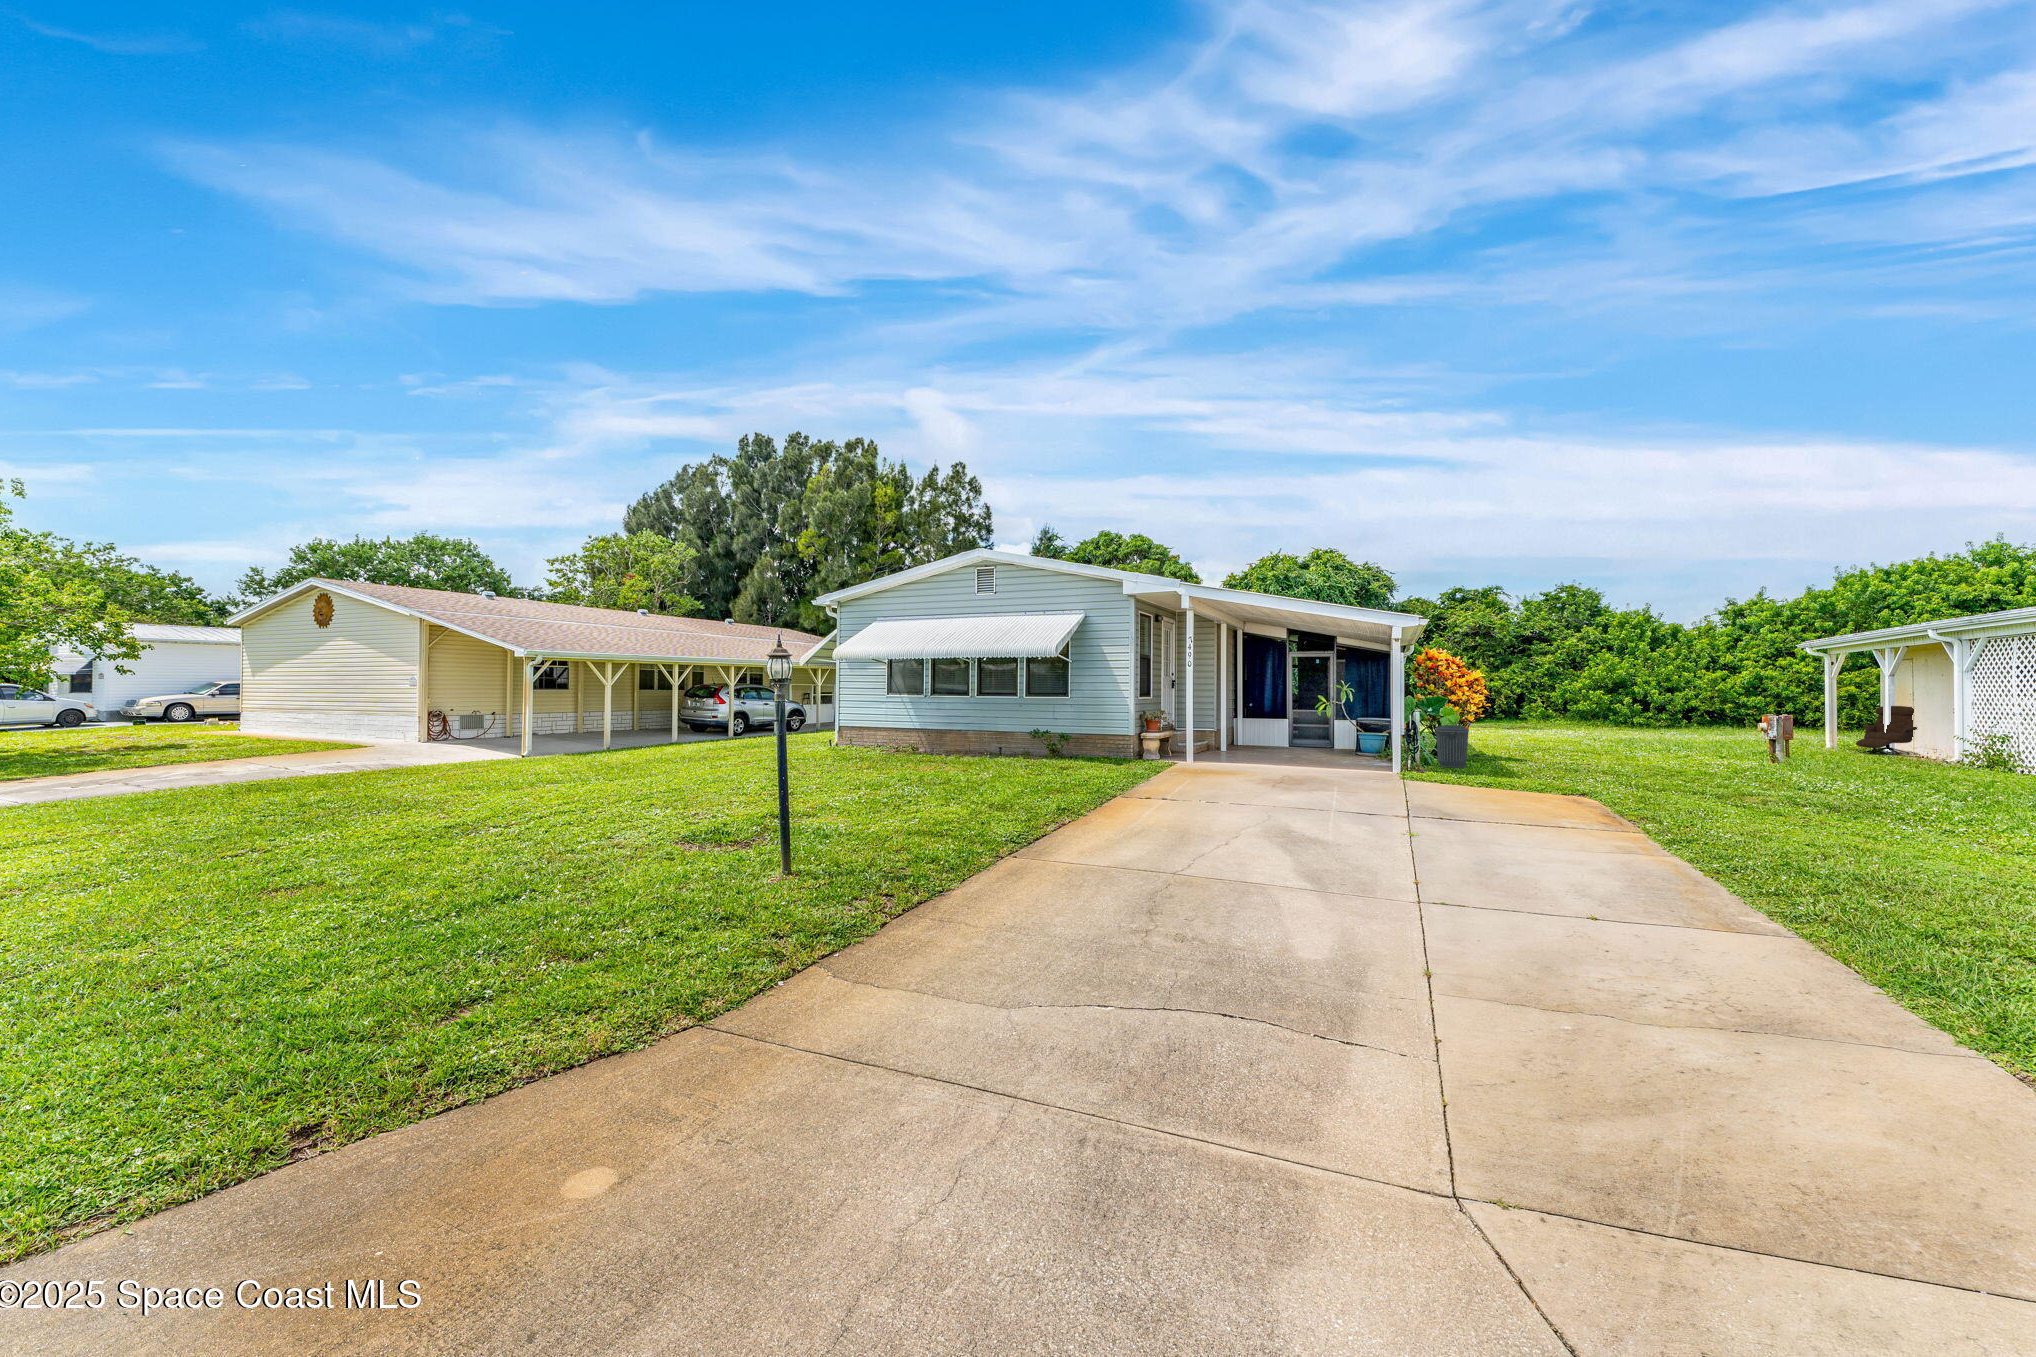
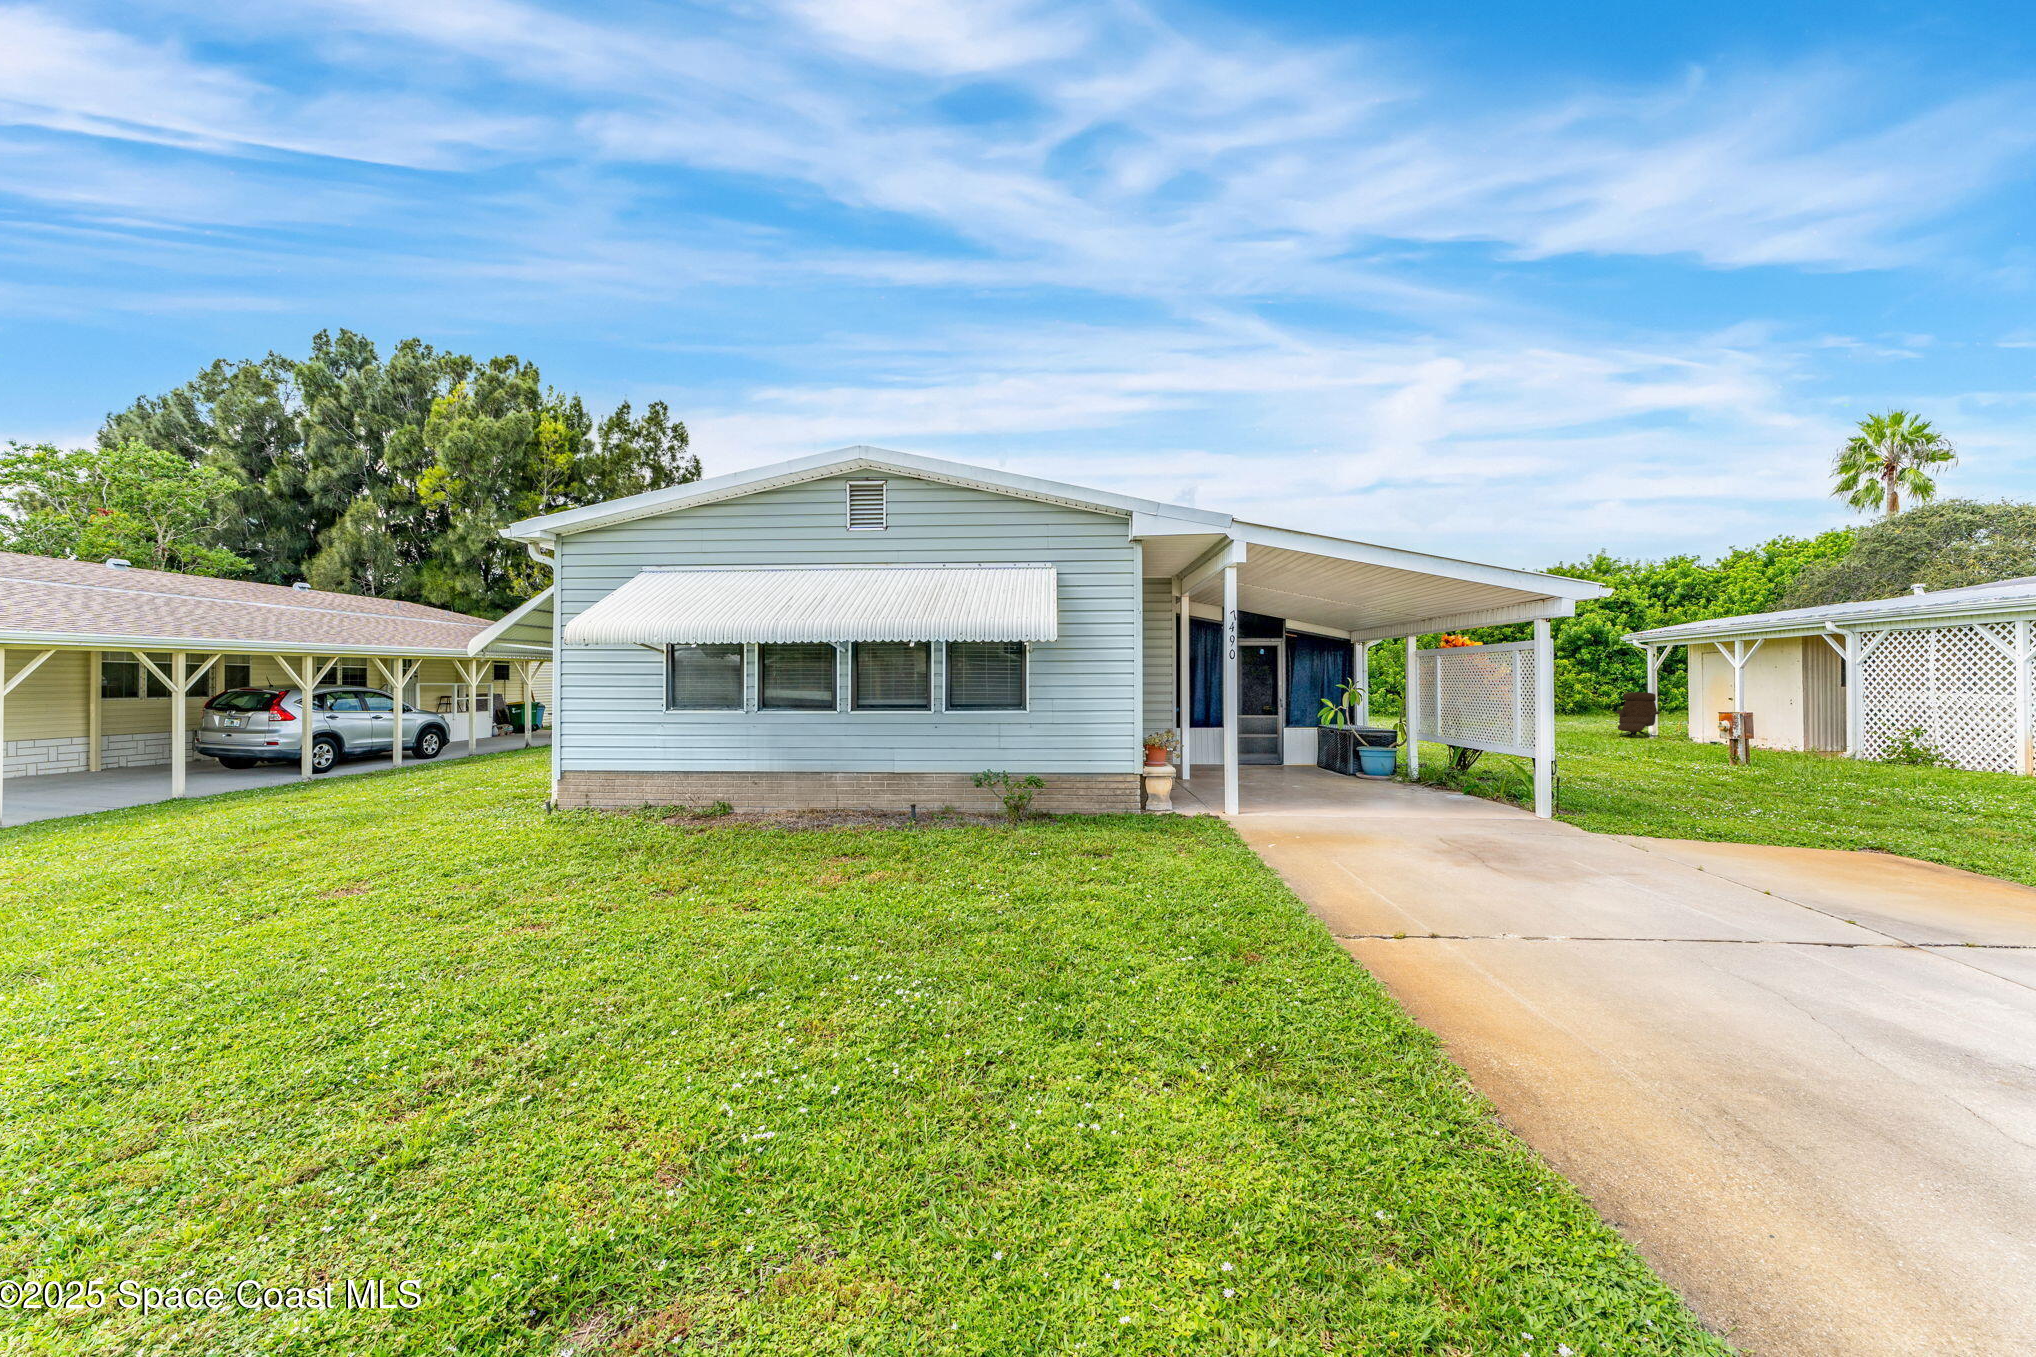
trash can: present [1436,724,1469,767] -> none [1350,725,1388,776]

